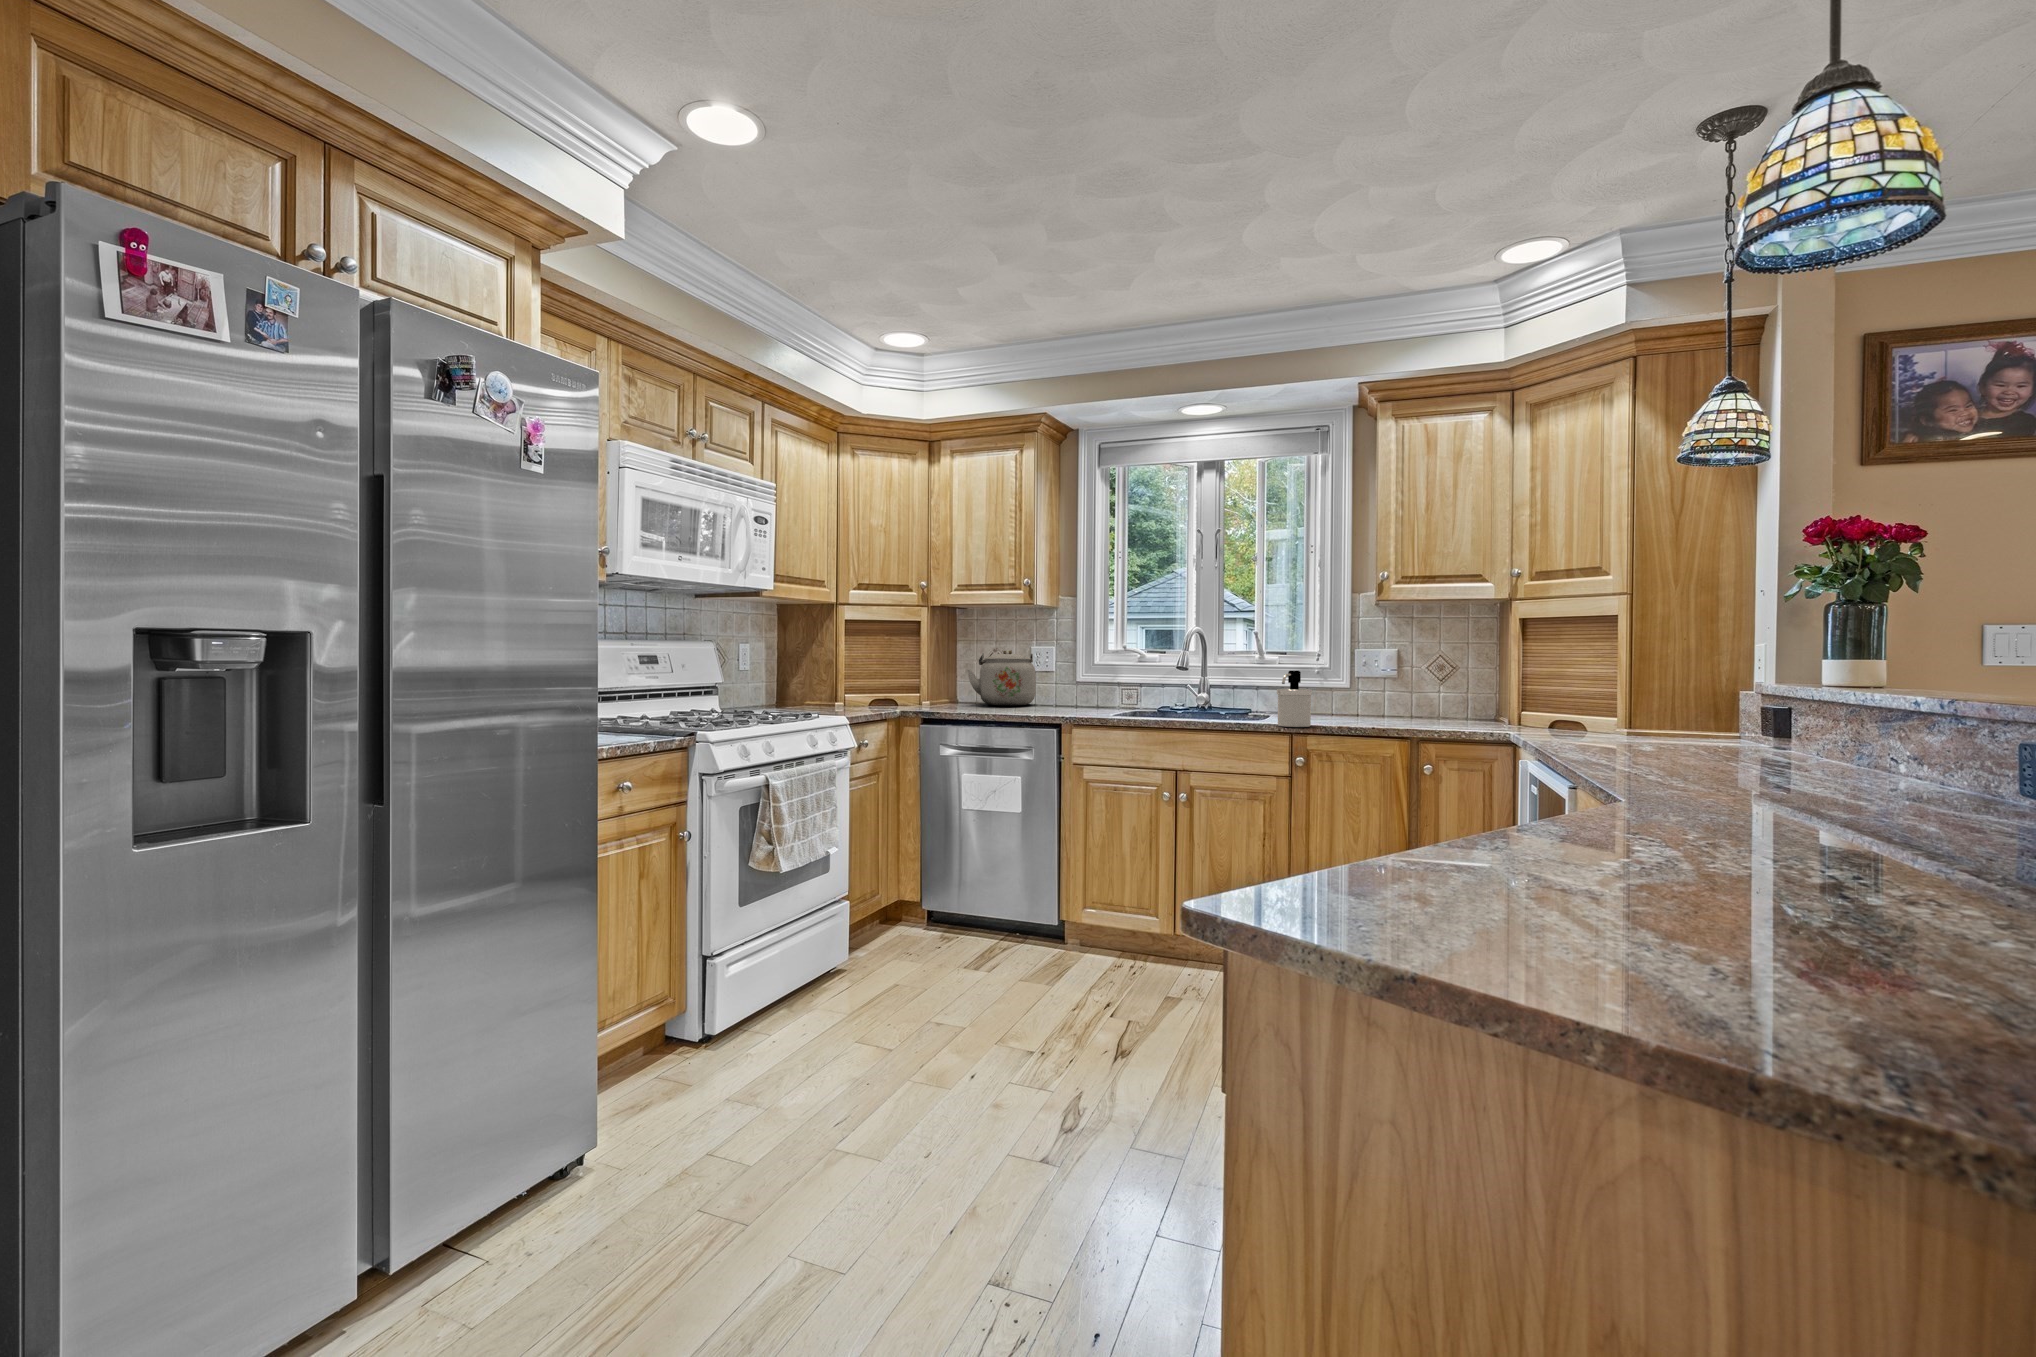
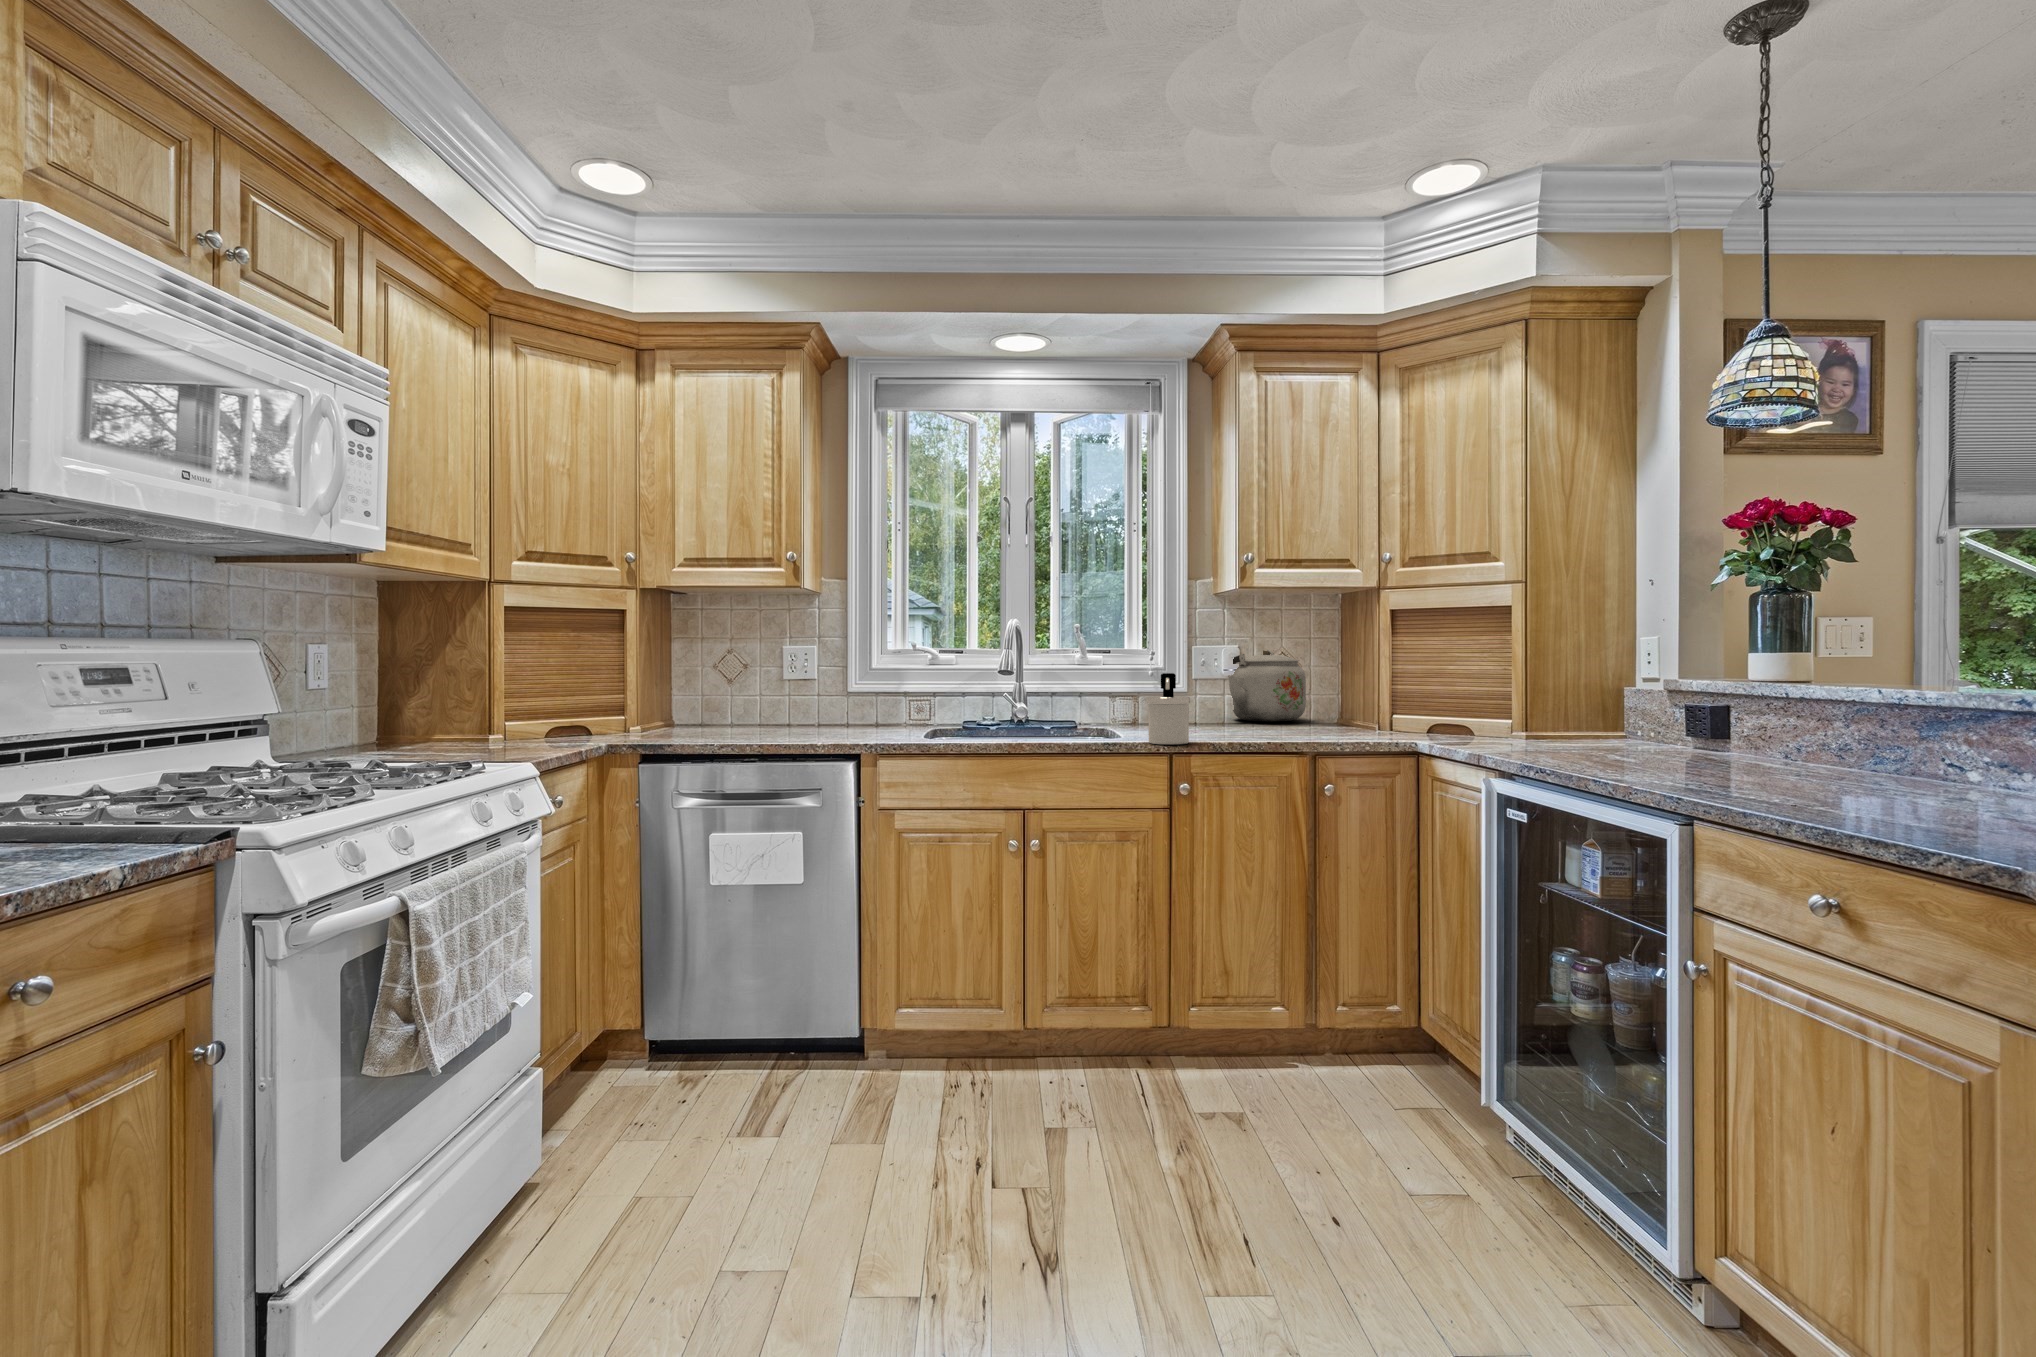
kettle: present [967,650,1036,706] -> present [1228,650,1306,721]

